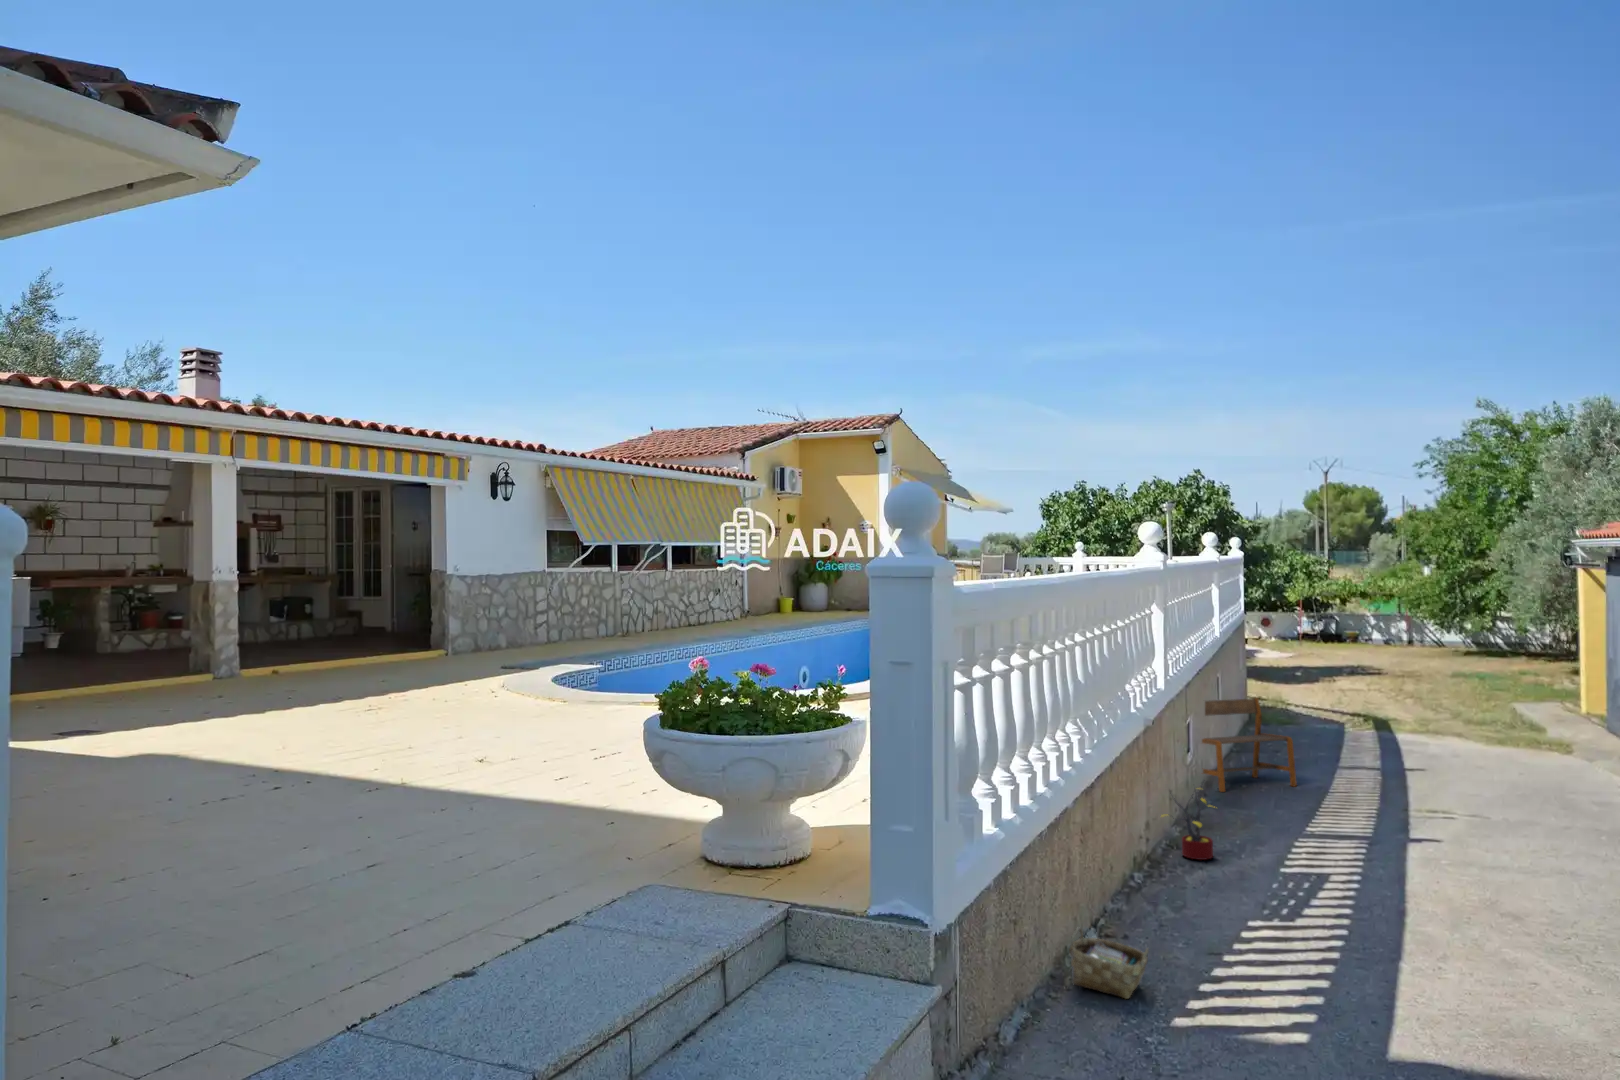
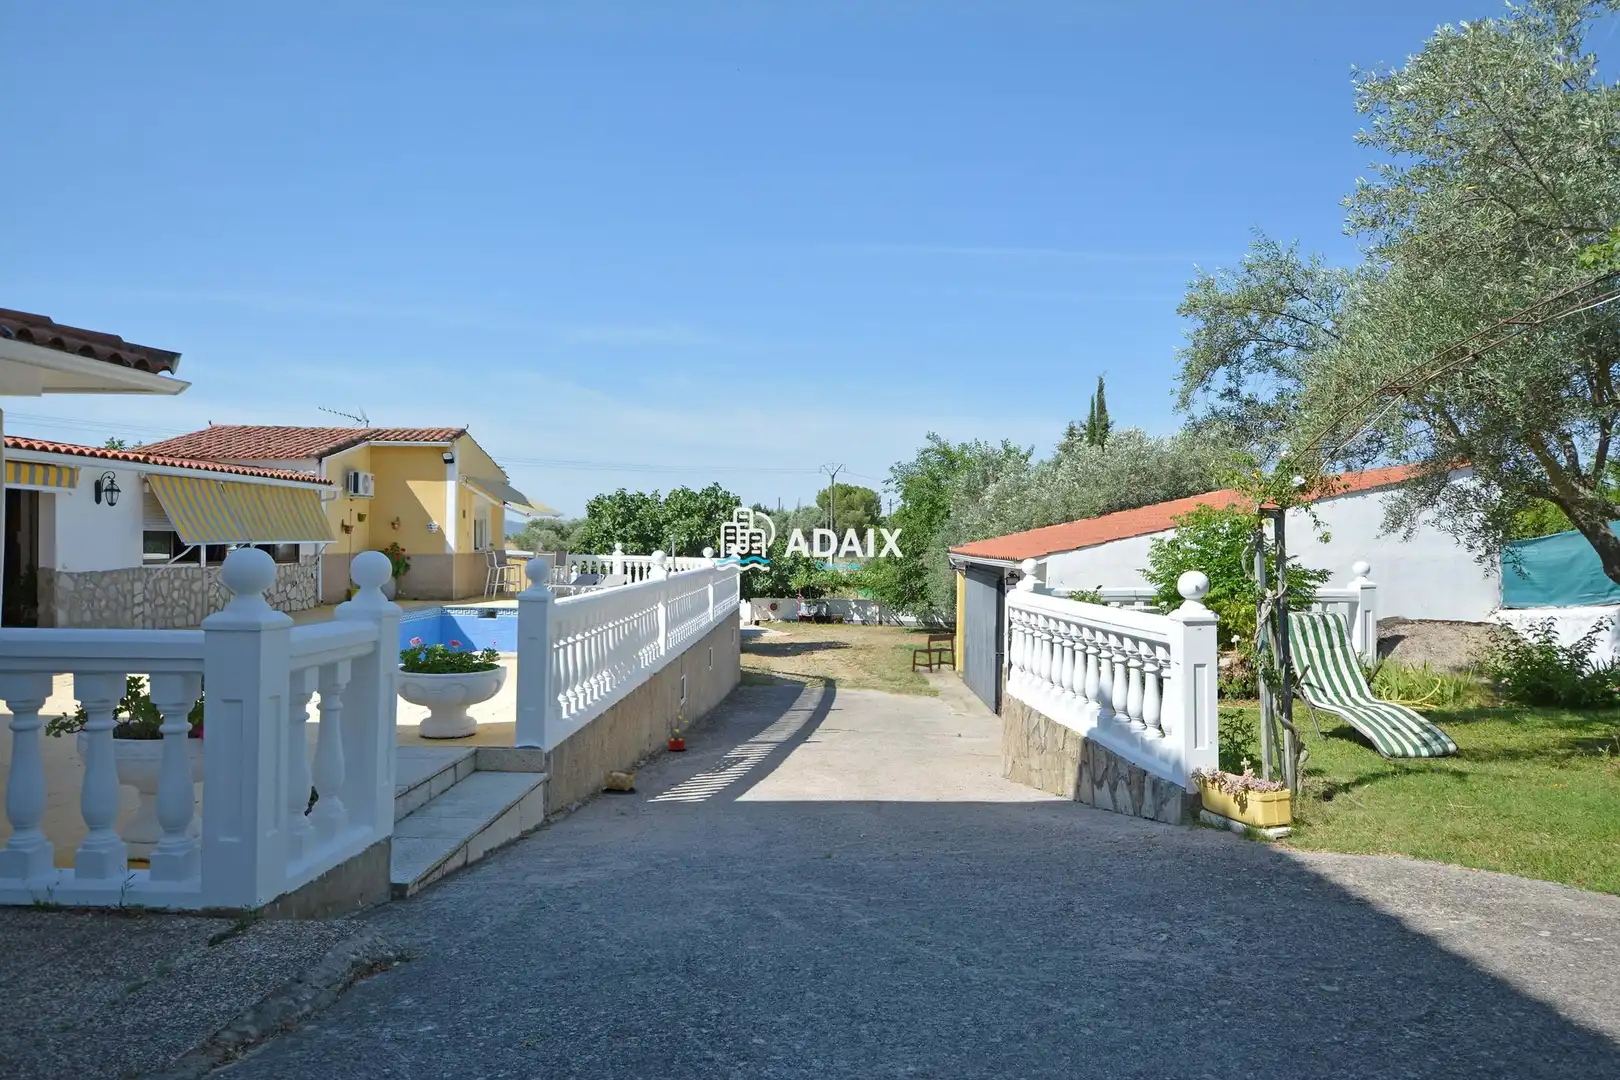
bench: present [1202,698,1297,792] -> present [912,633,956,673]

